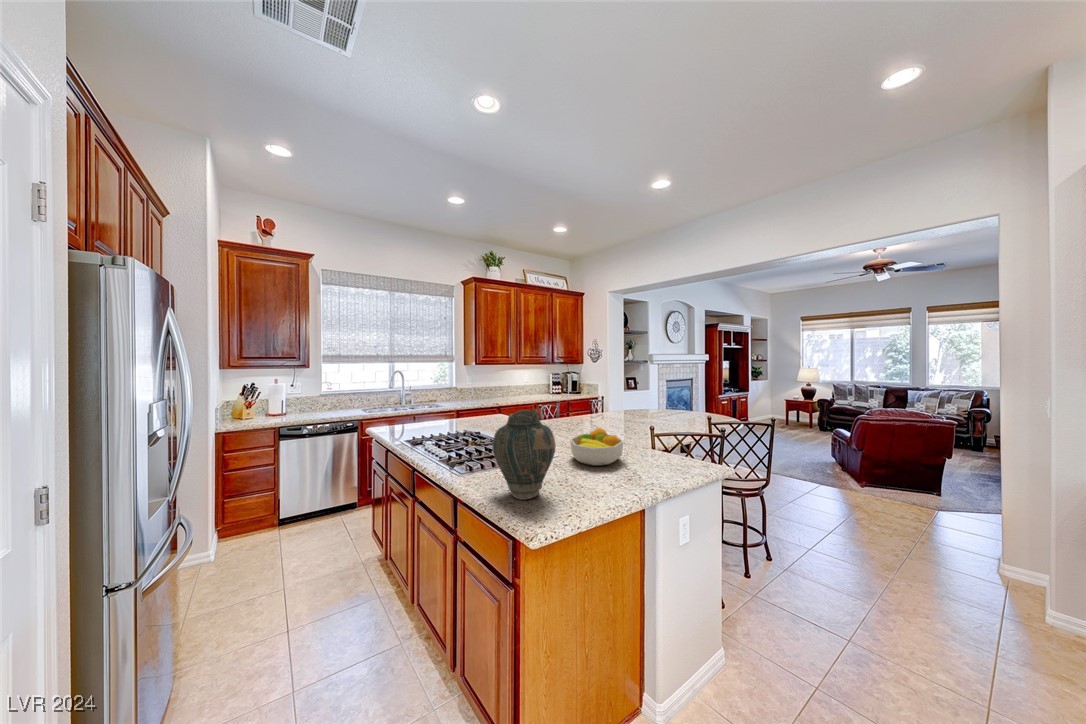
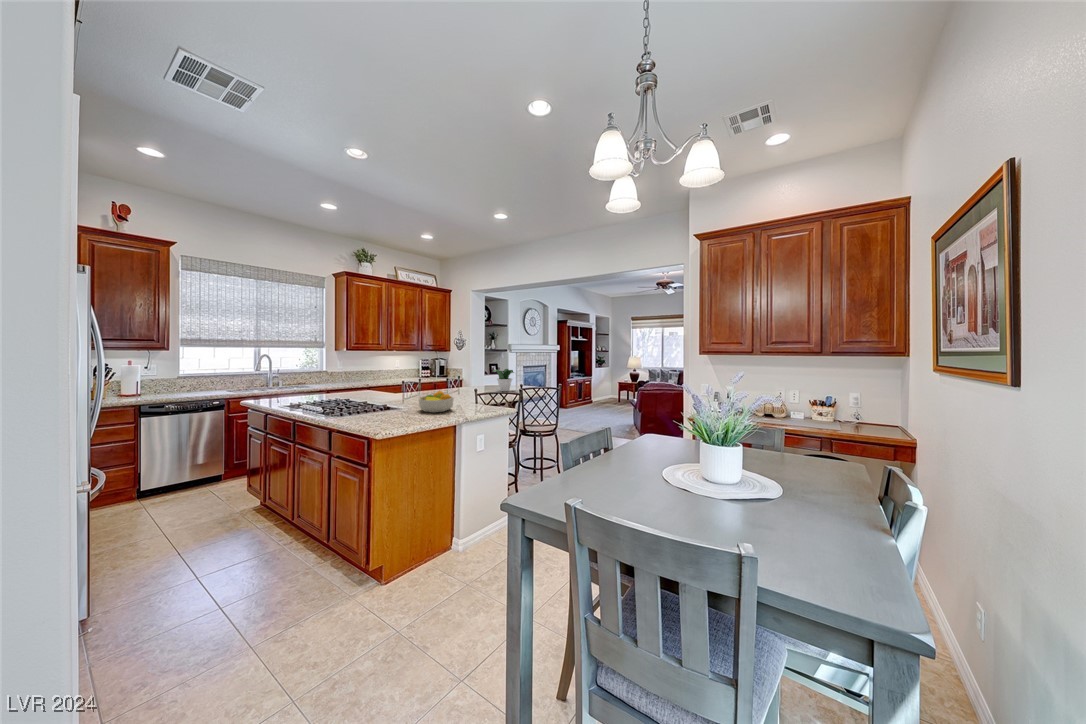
potted plant: none [651,388,682,418] -> present [493,369,514,391]
vase: present [493,409,555,500] -> none [362,373,402,425]

